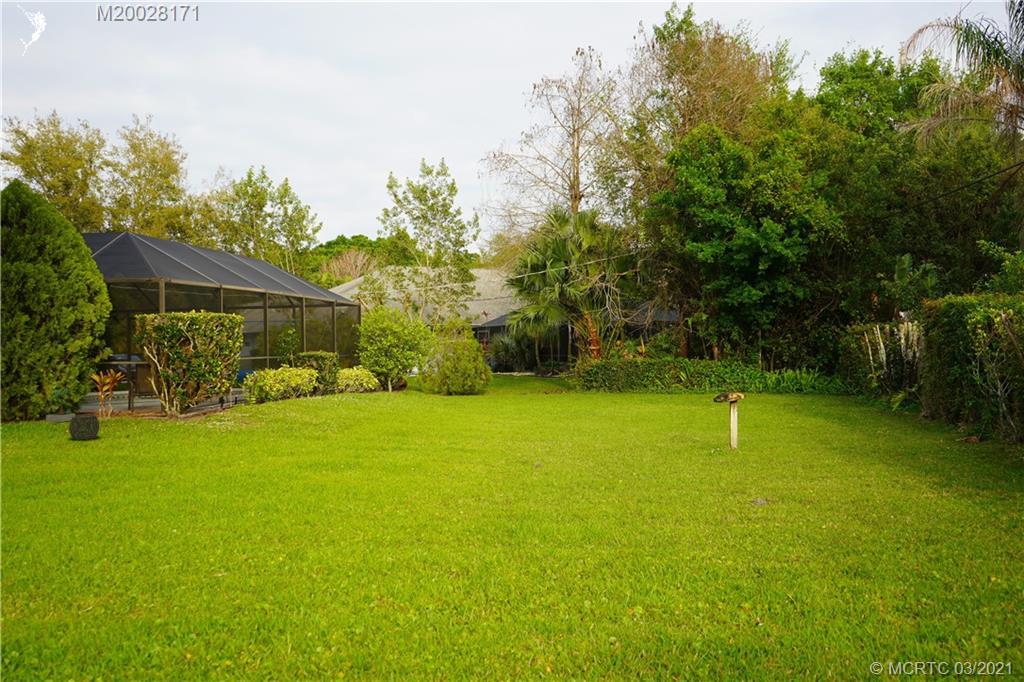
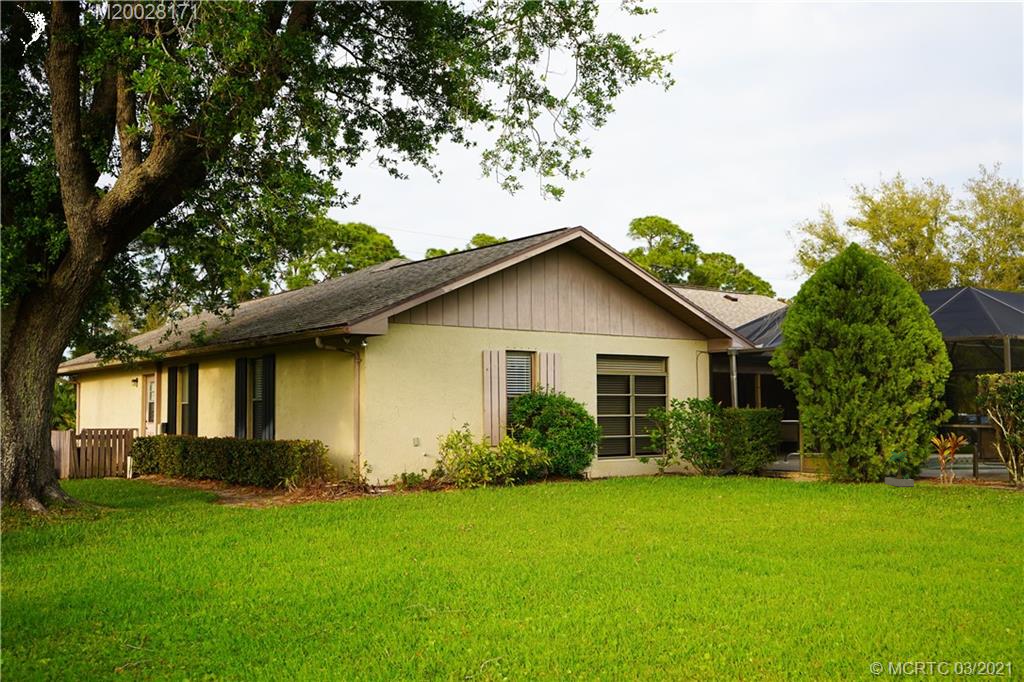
woven basket: present [69,415,99,439] -> none [904,483,937,510]

